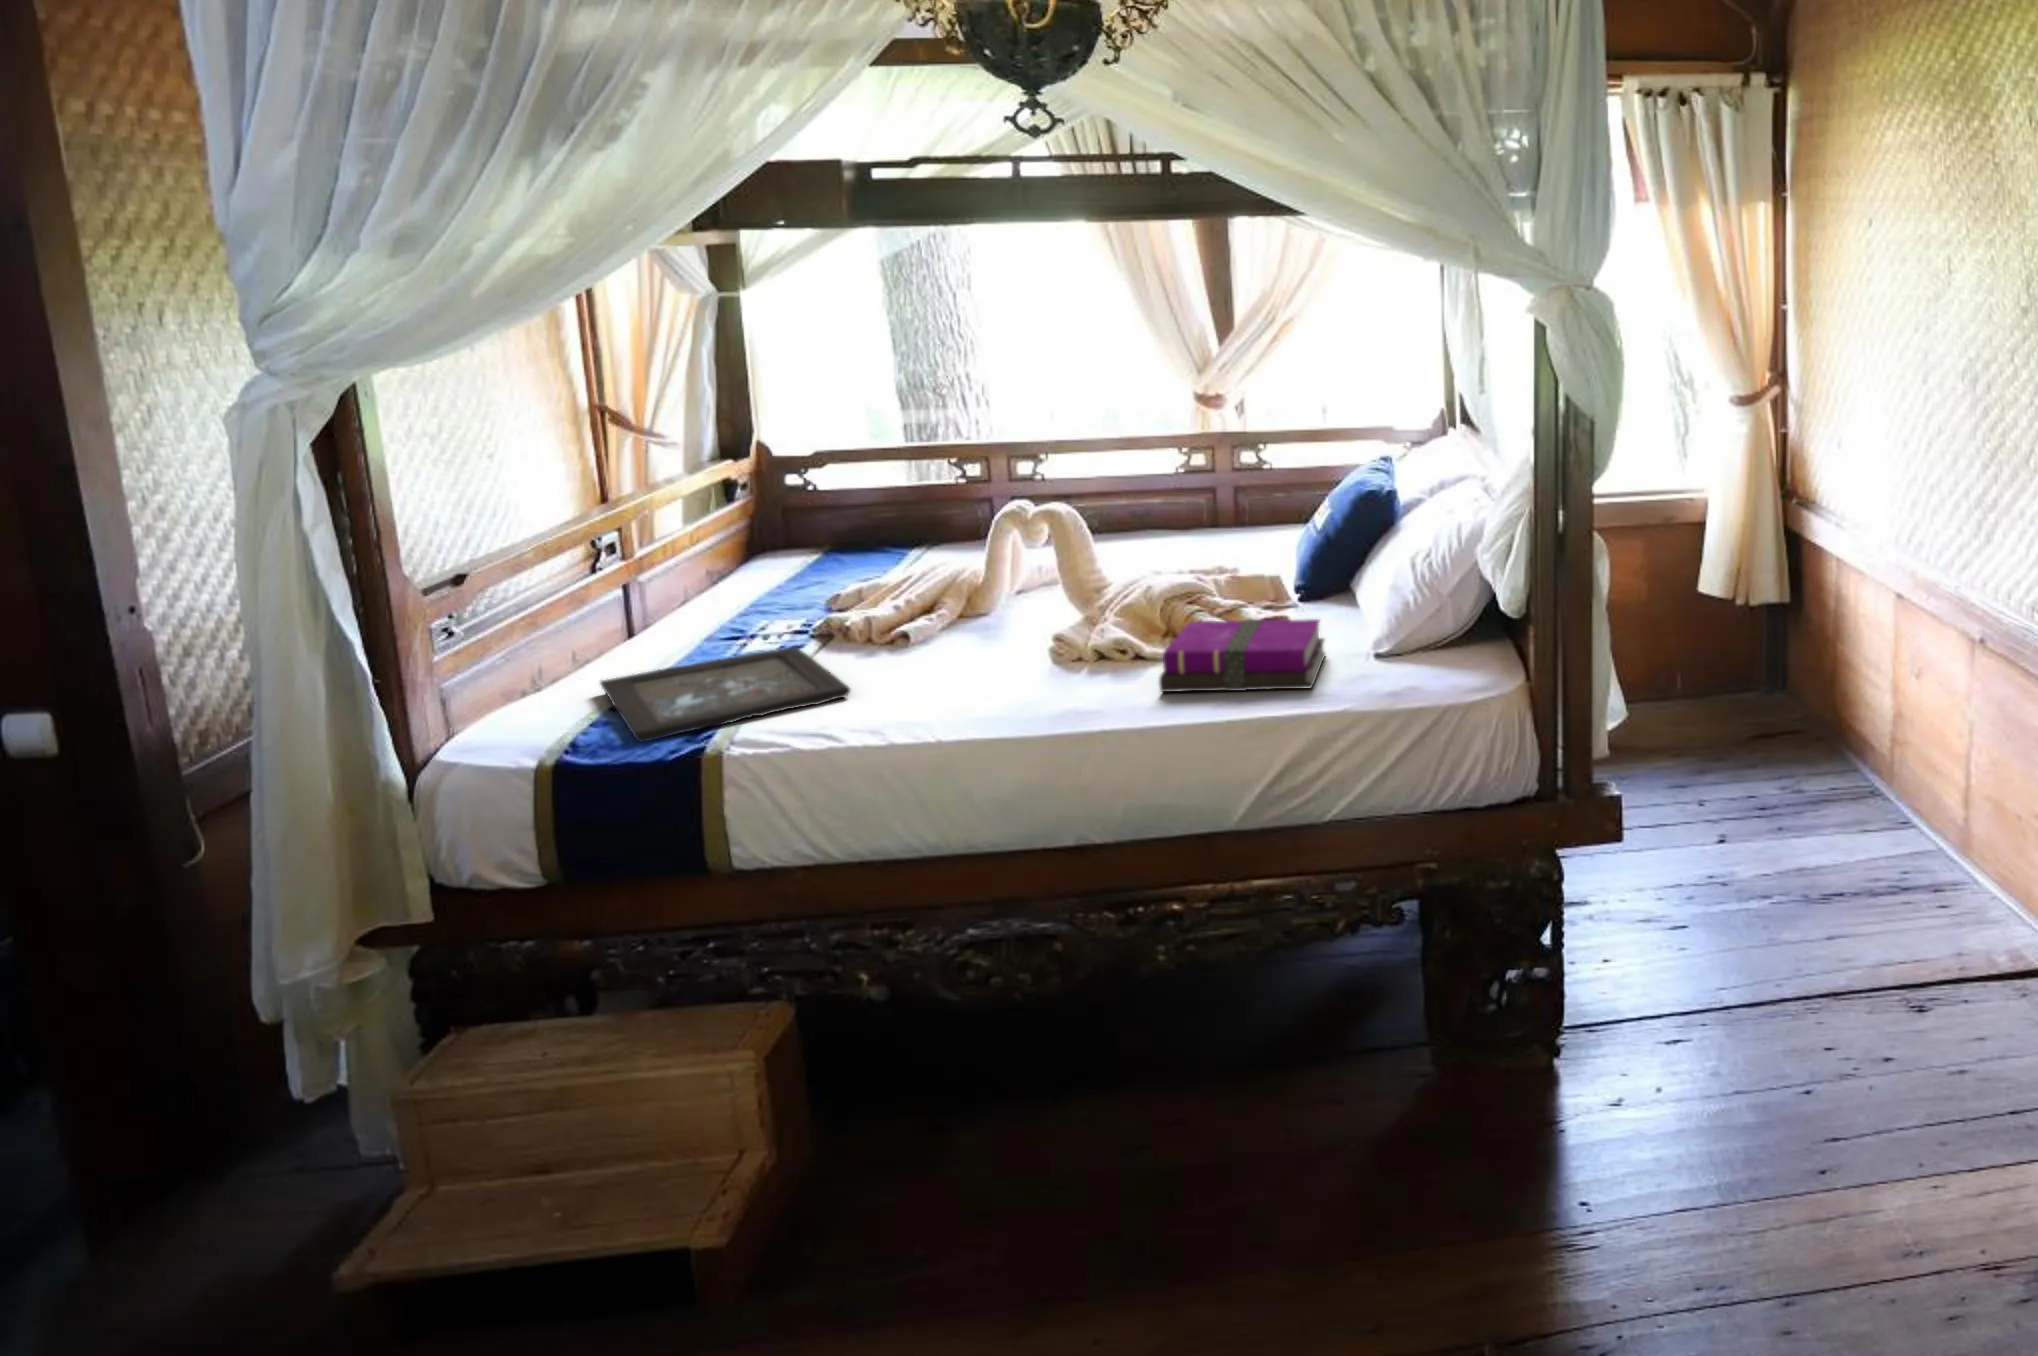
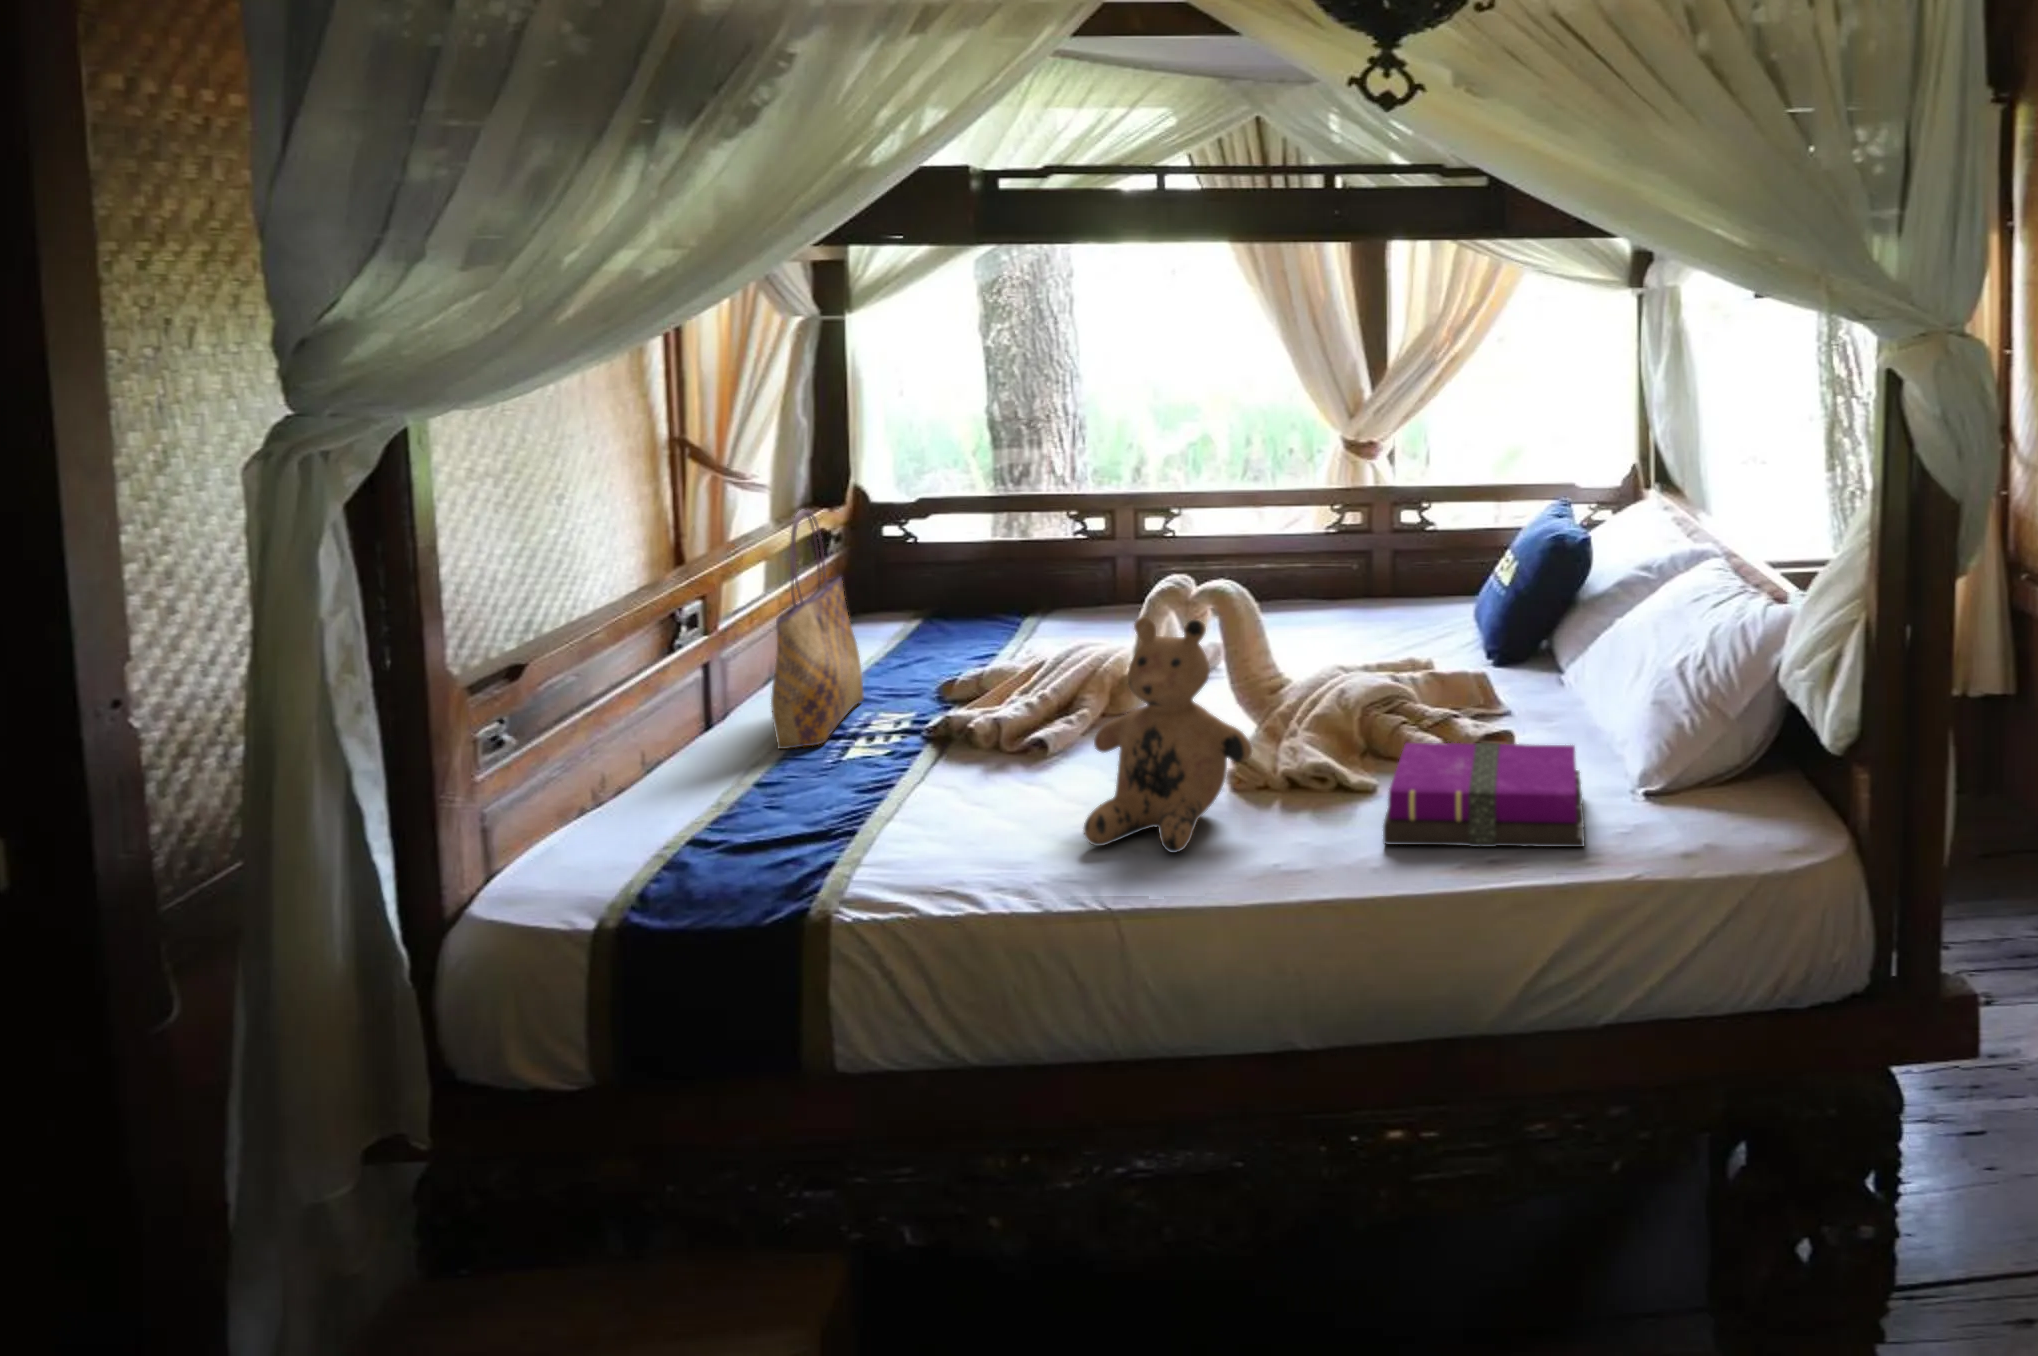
tote bag: none [680,456,766,648] -> present [771,510,864,749]
teddy bear: none [927,529,1062,703] -> present [1084,617,1252,853]
tray: present [600,647,850,742] -> none [673,753,983,897]

